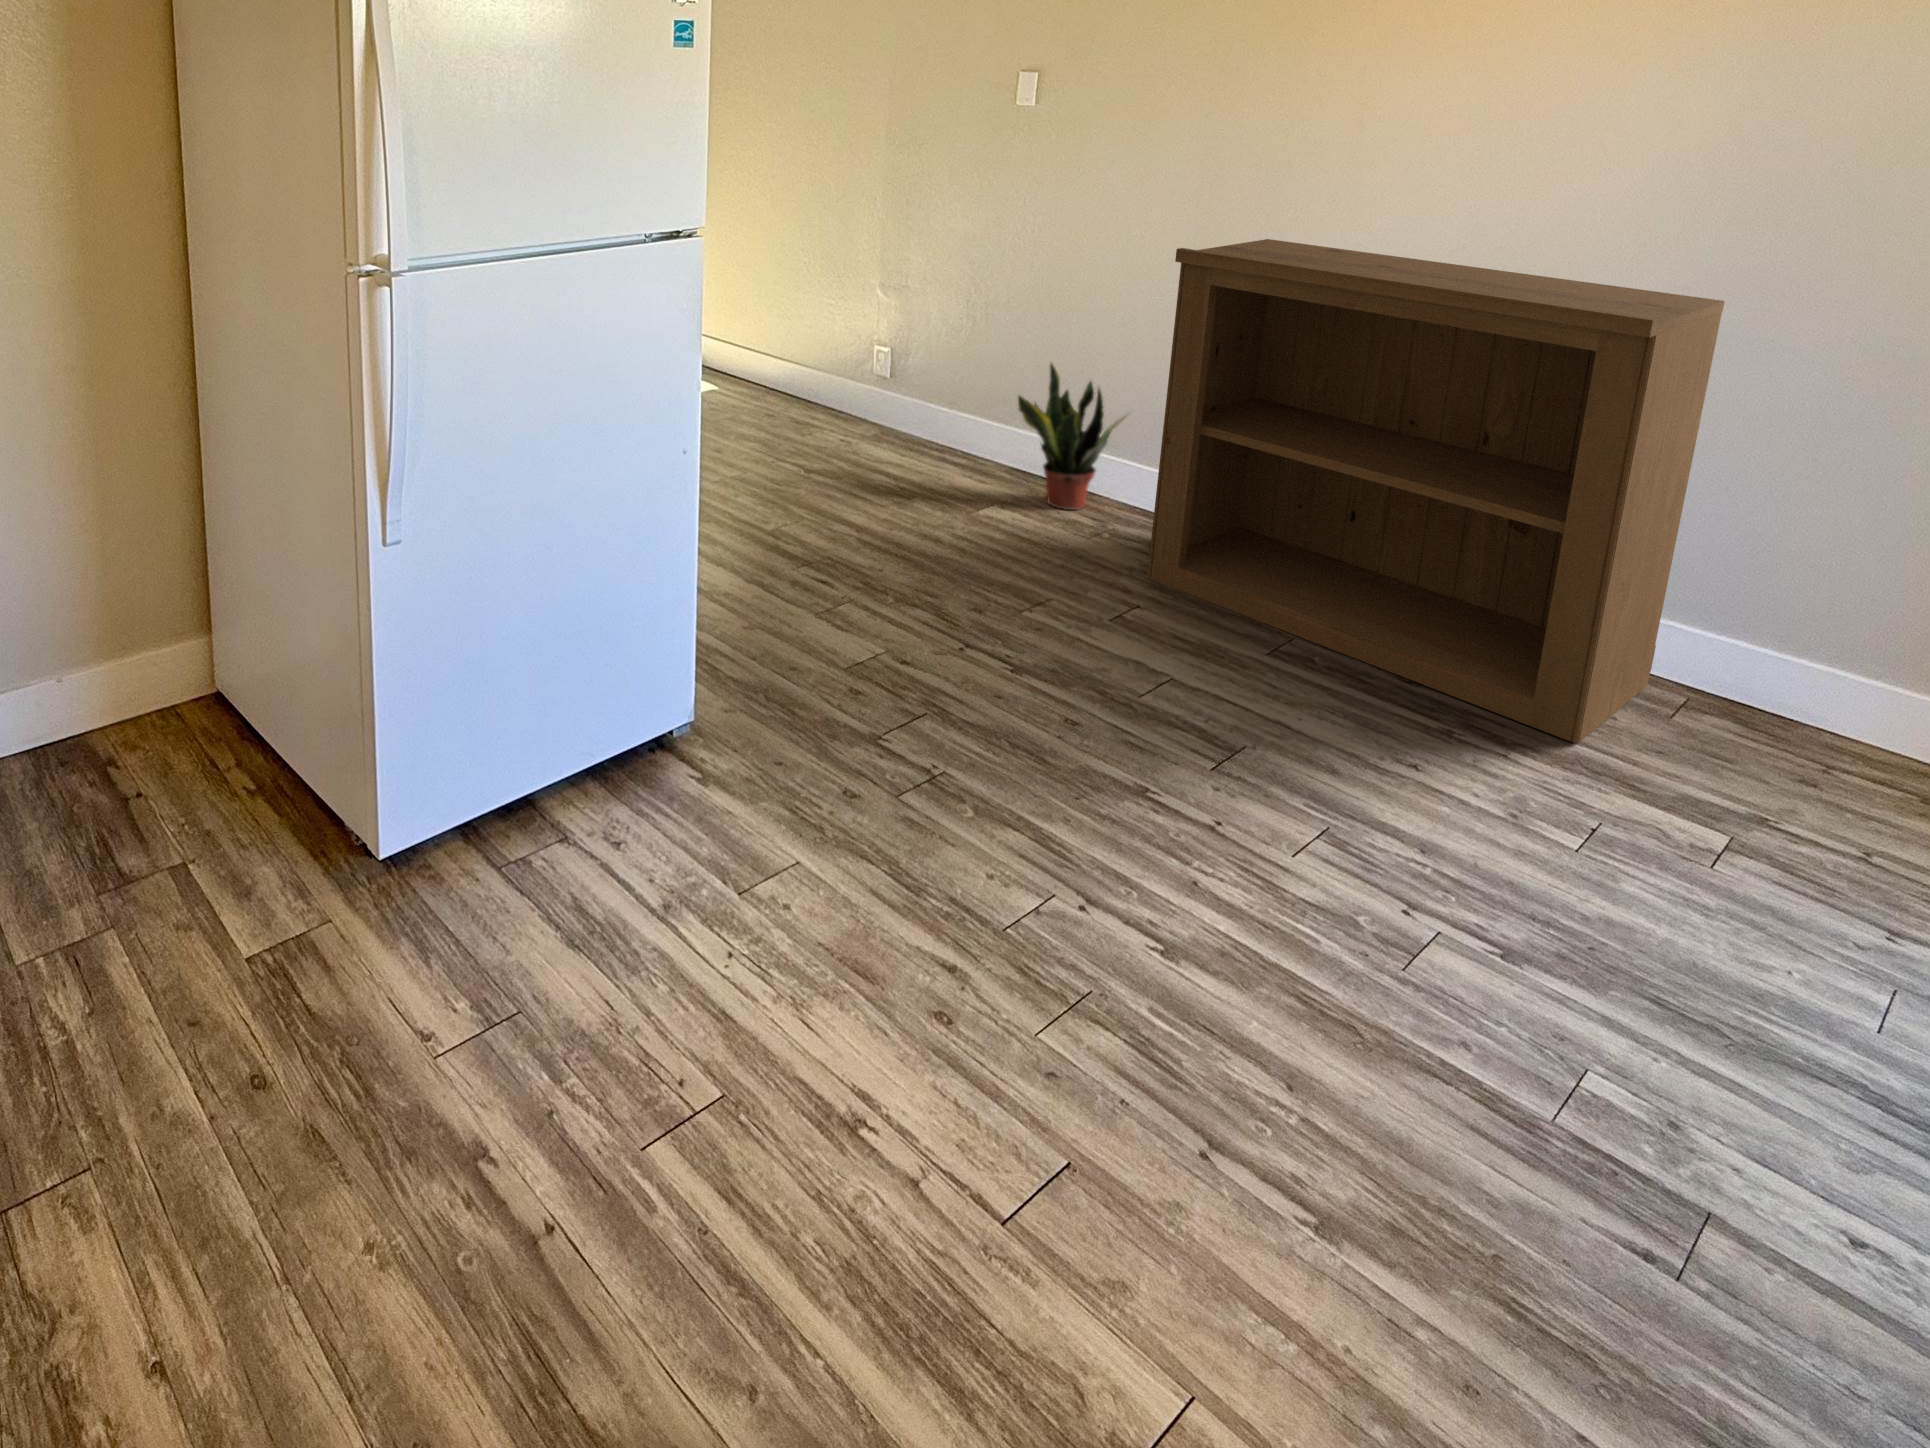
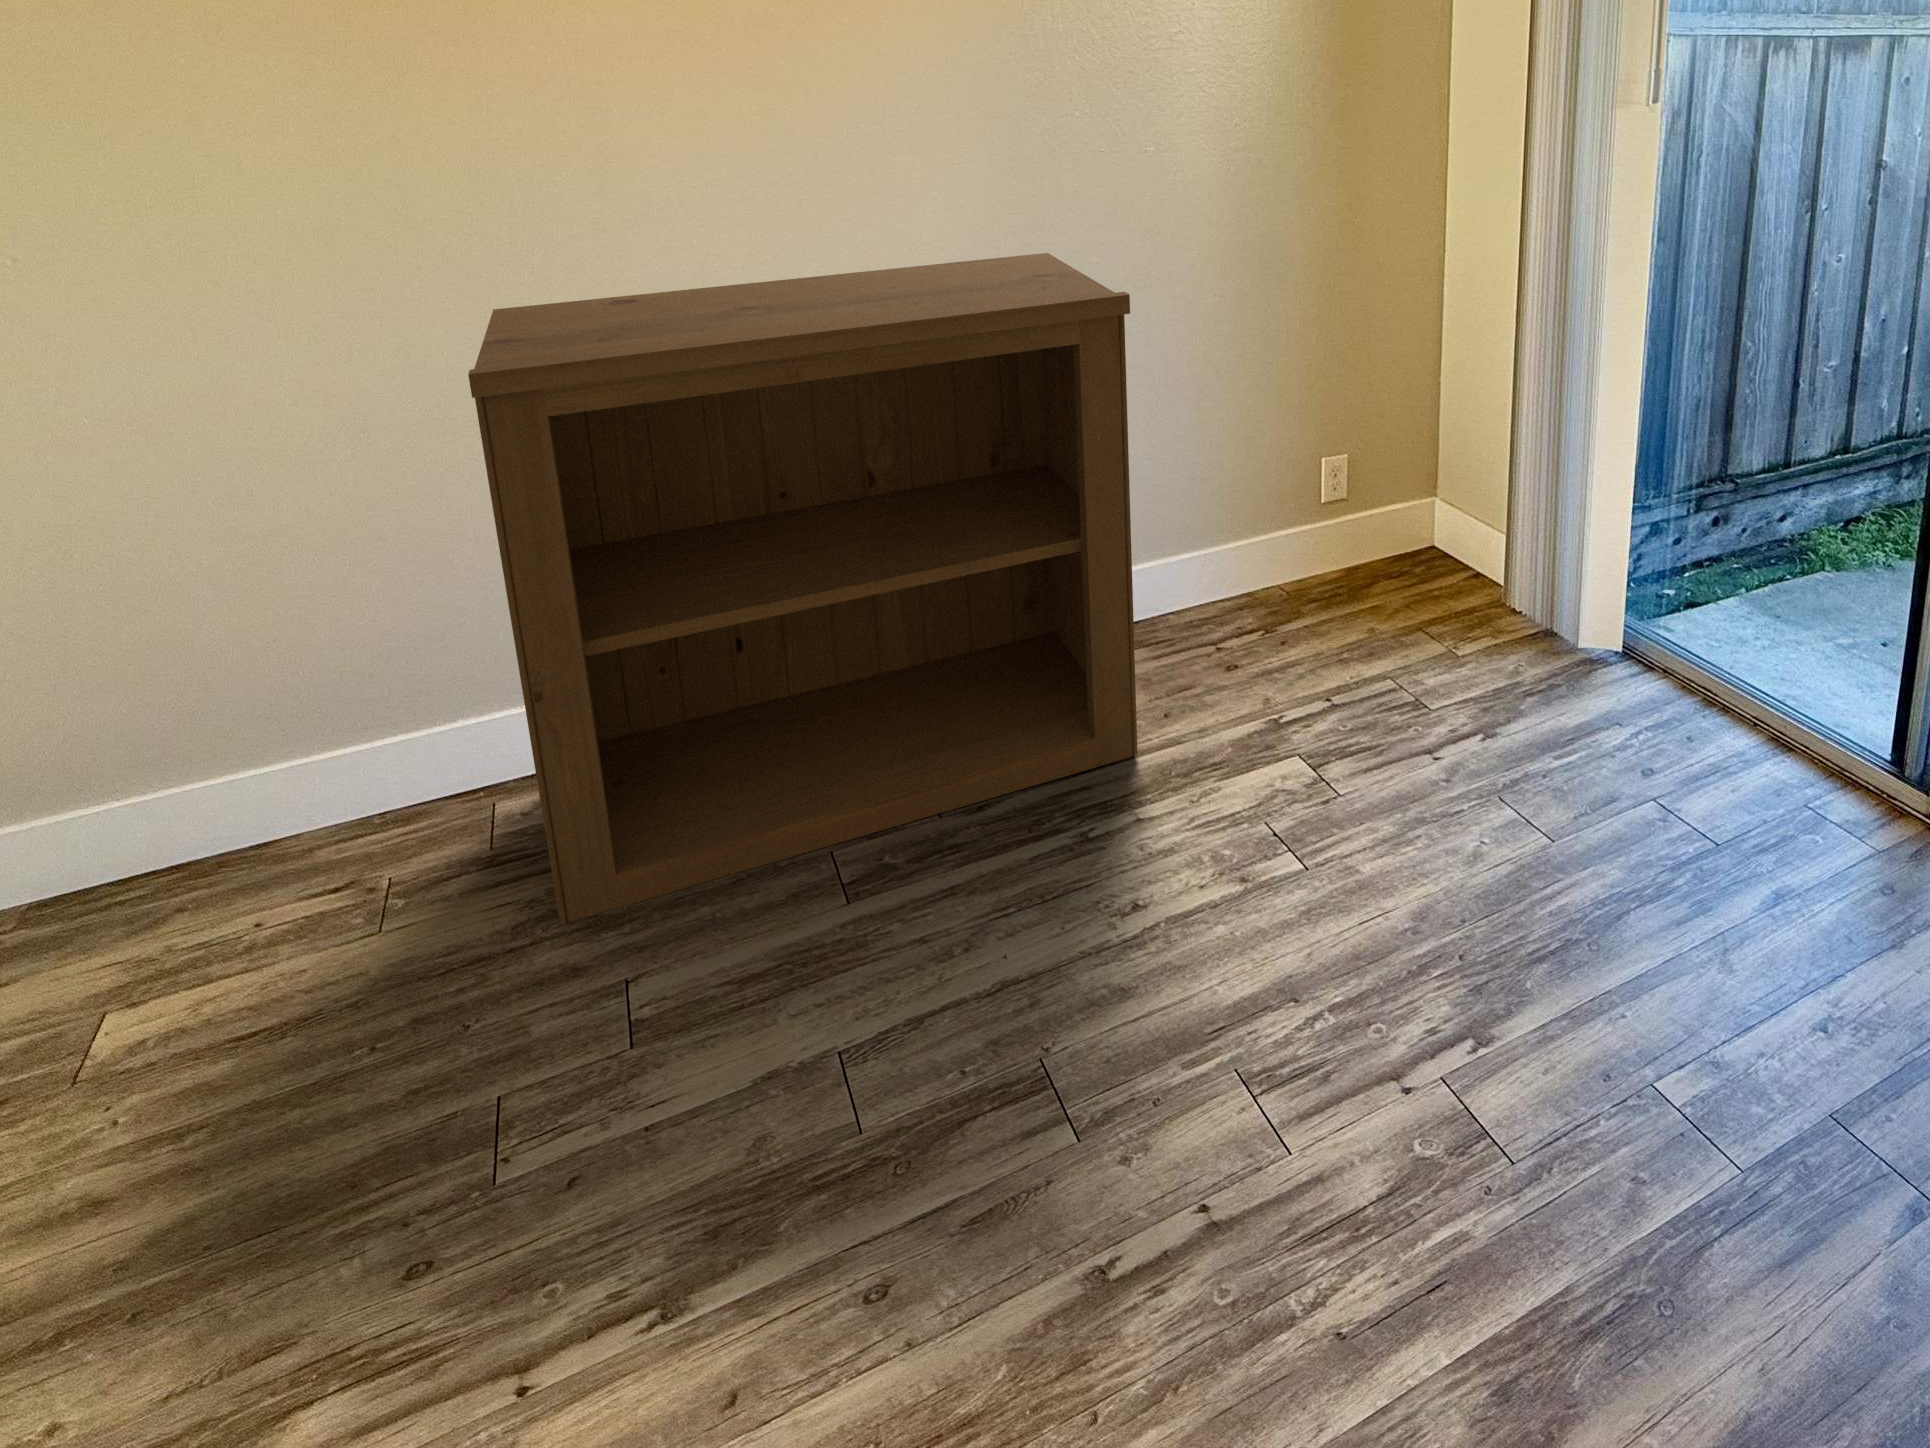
potted plant: present [1018,364,1130,510] -> none [88,659,321,927]

